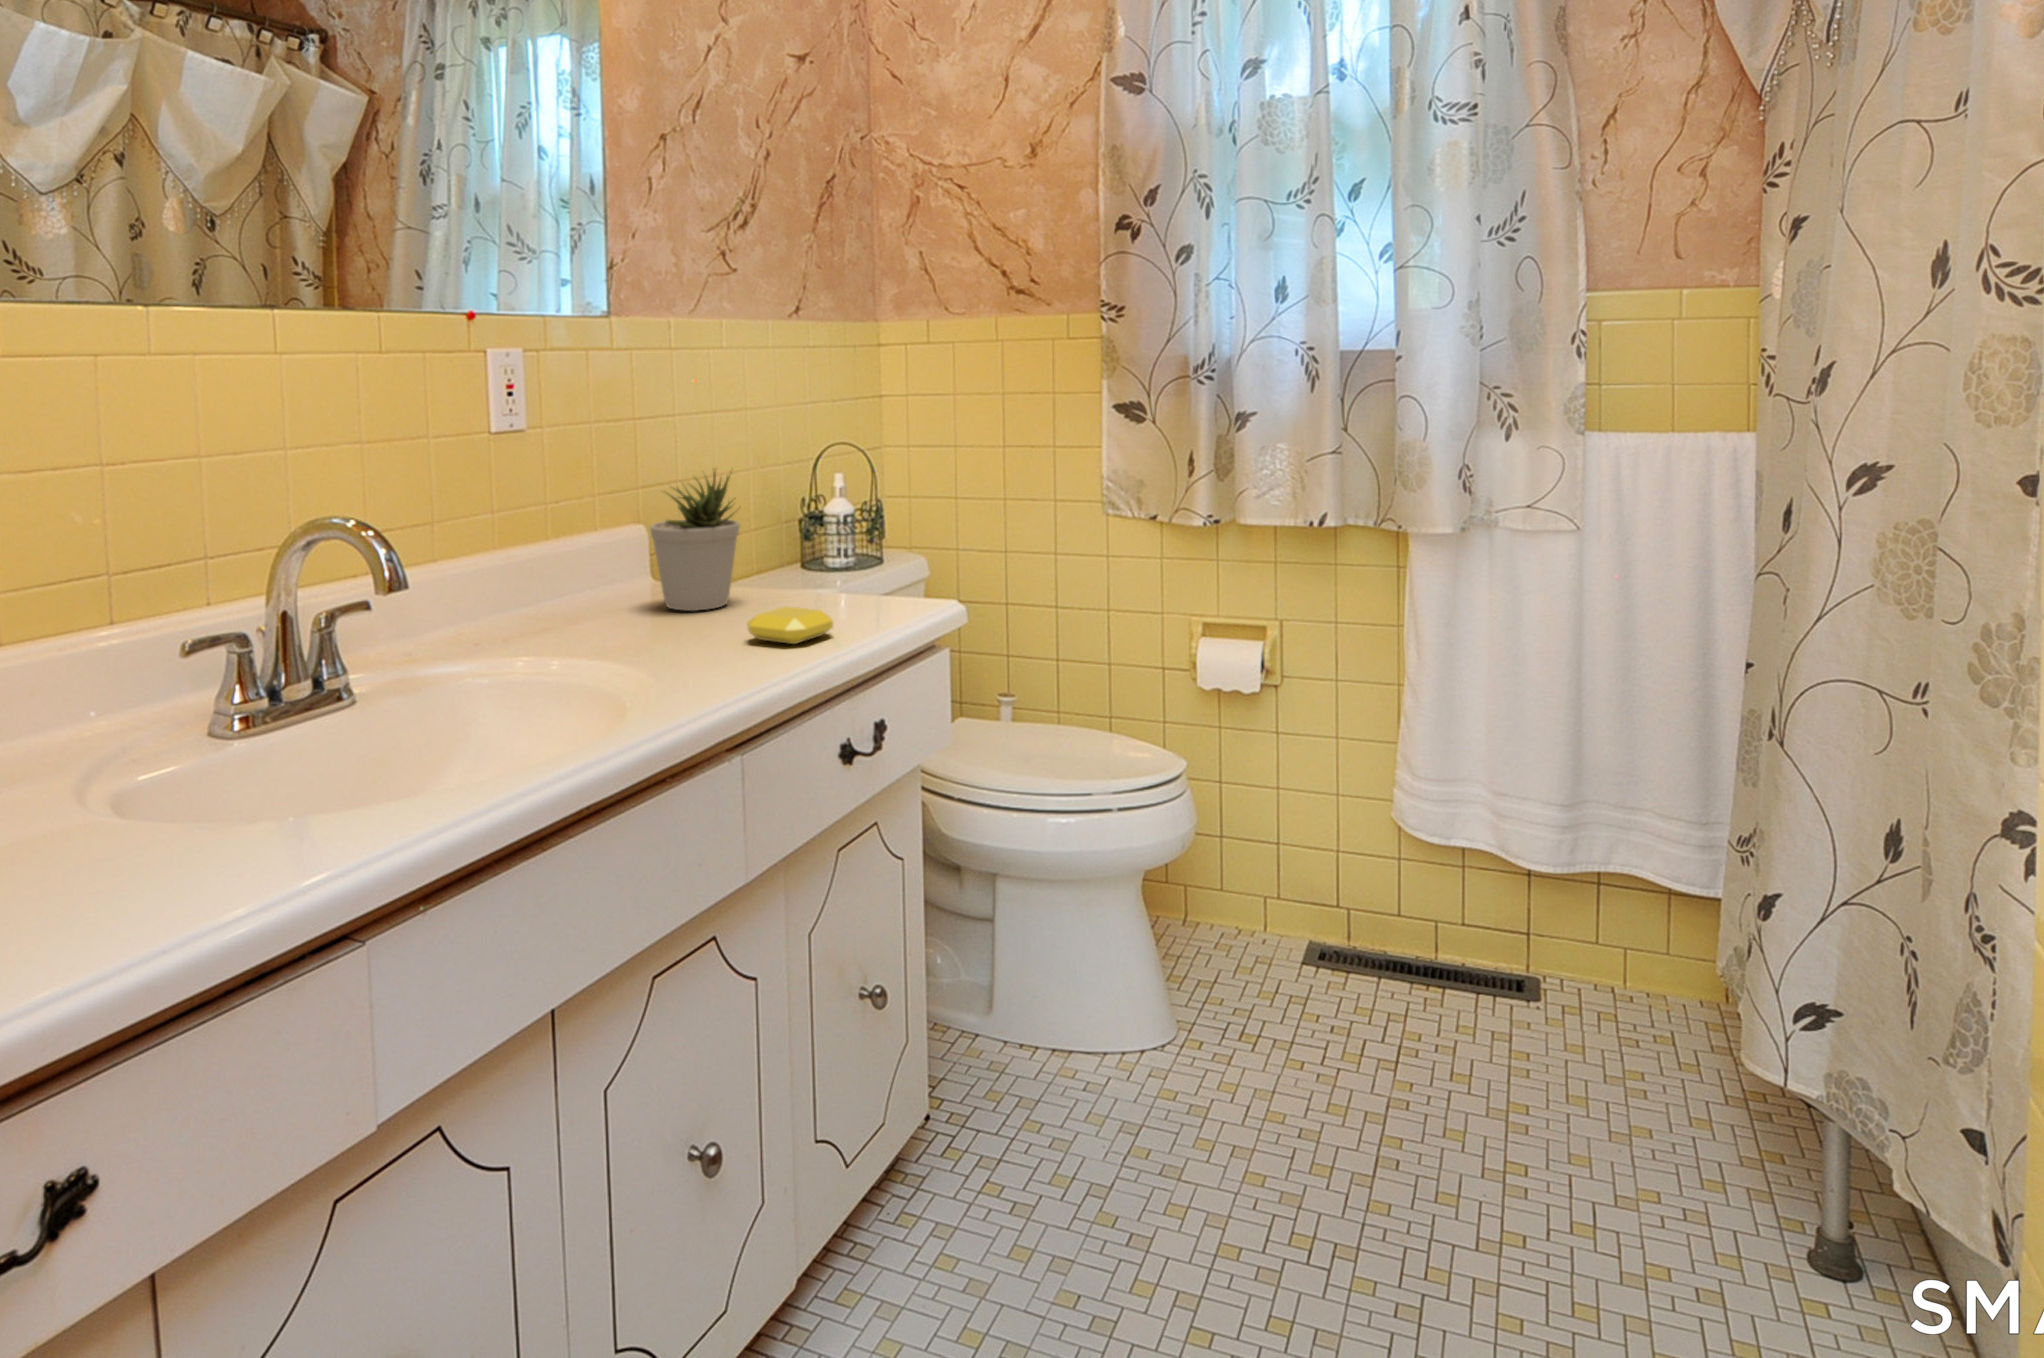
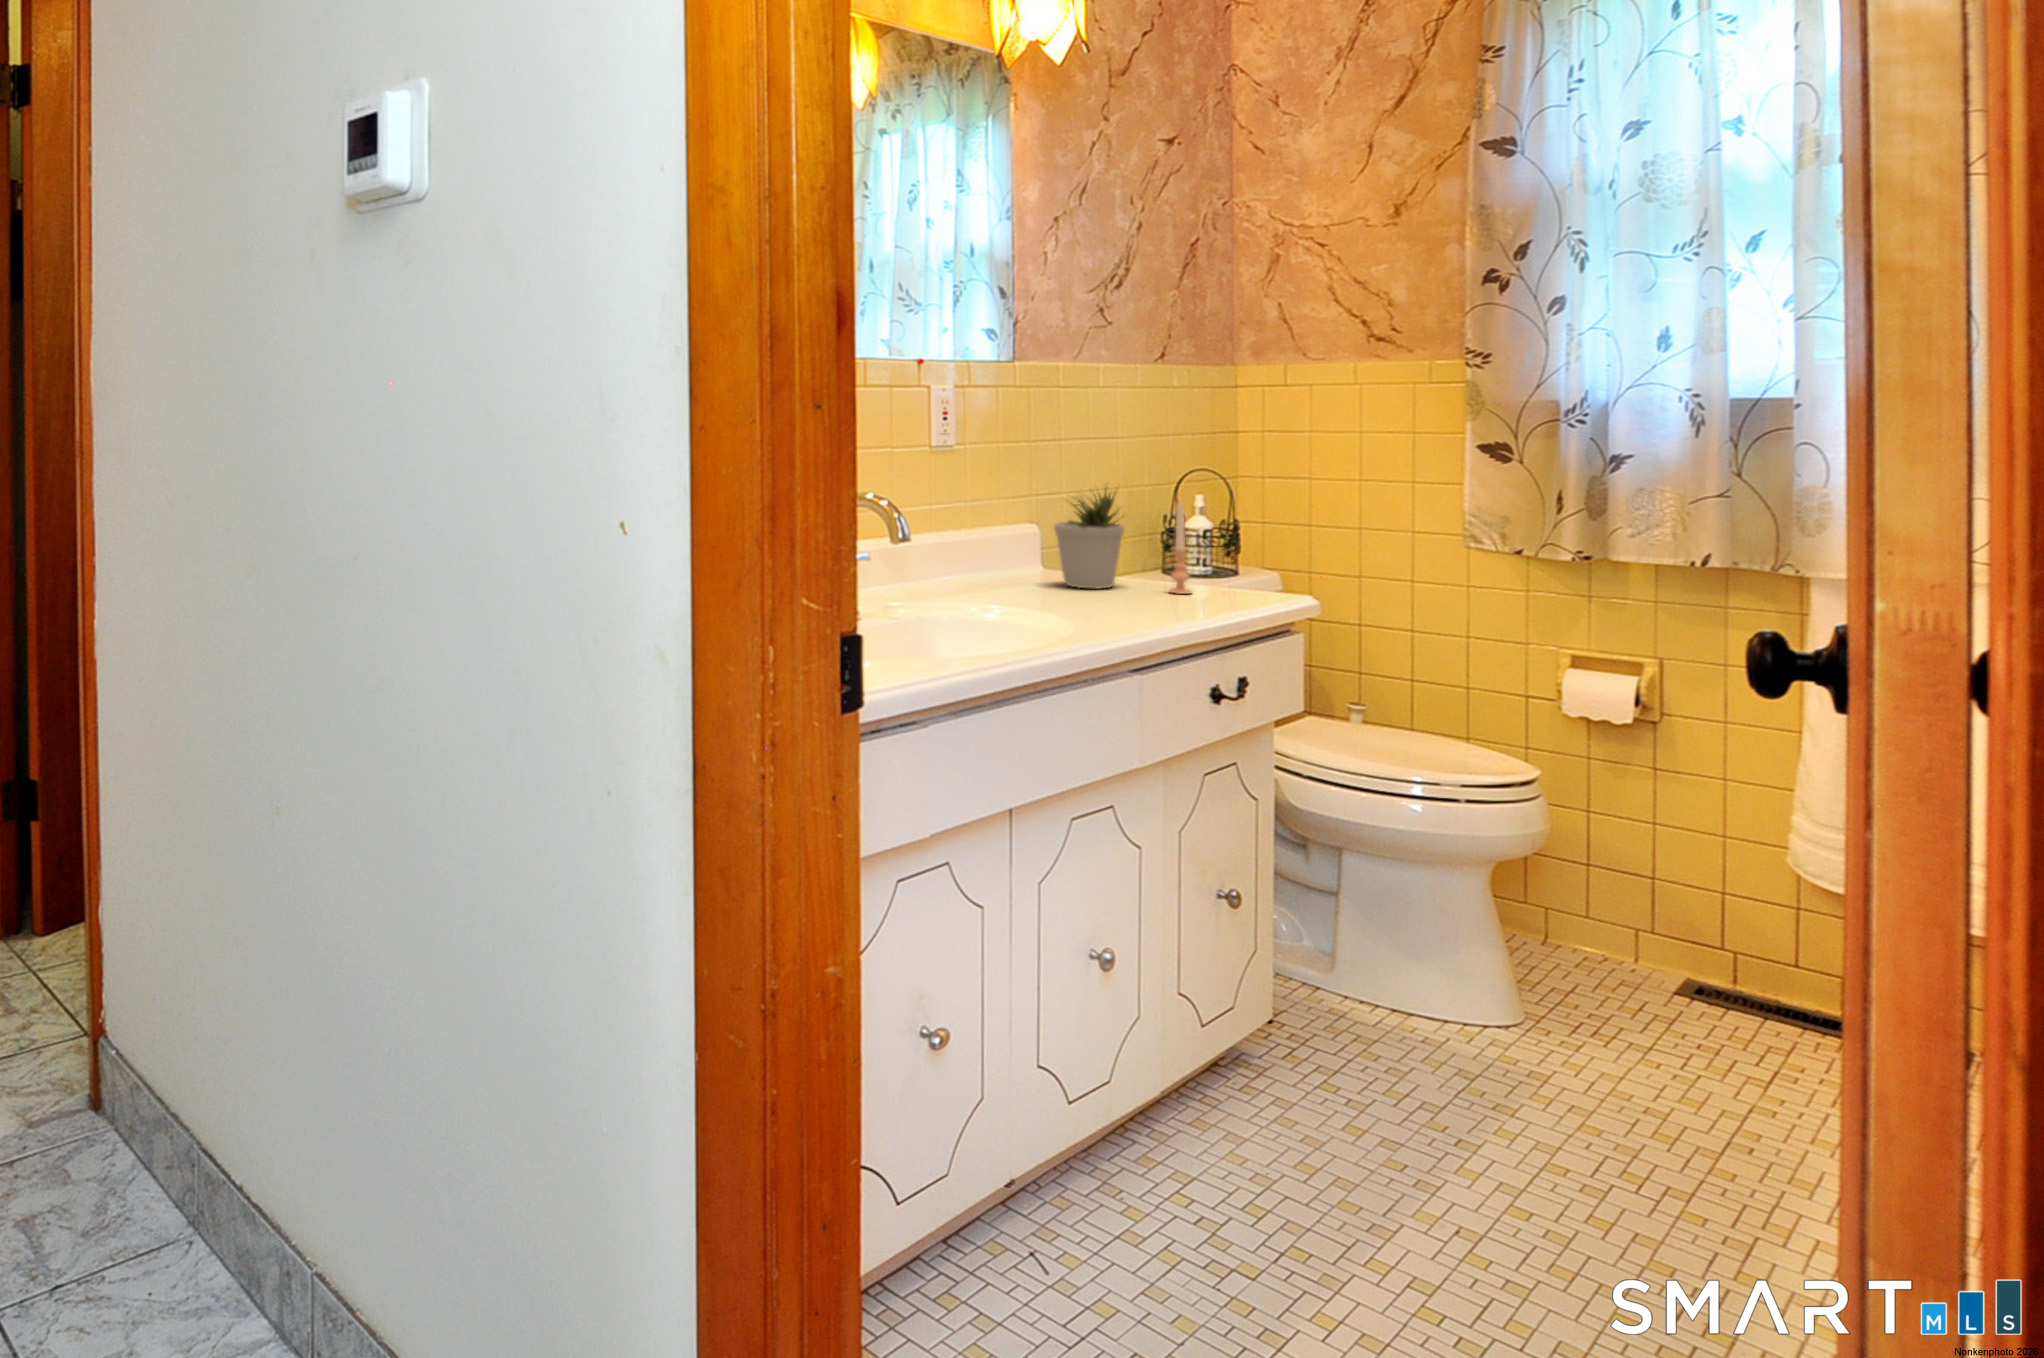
candle: none [793,488,823,610] -> present [1169,503,1192,594]
soap bar: present [747,606,833,644] -> none [1139,585,1206,611]

